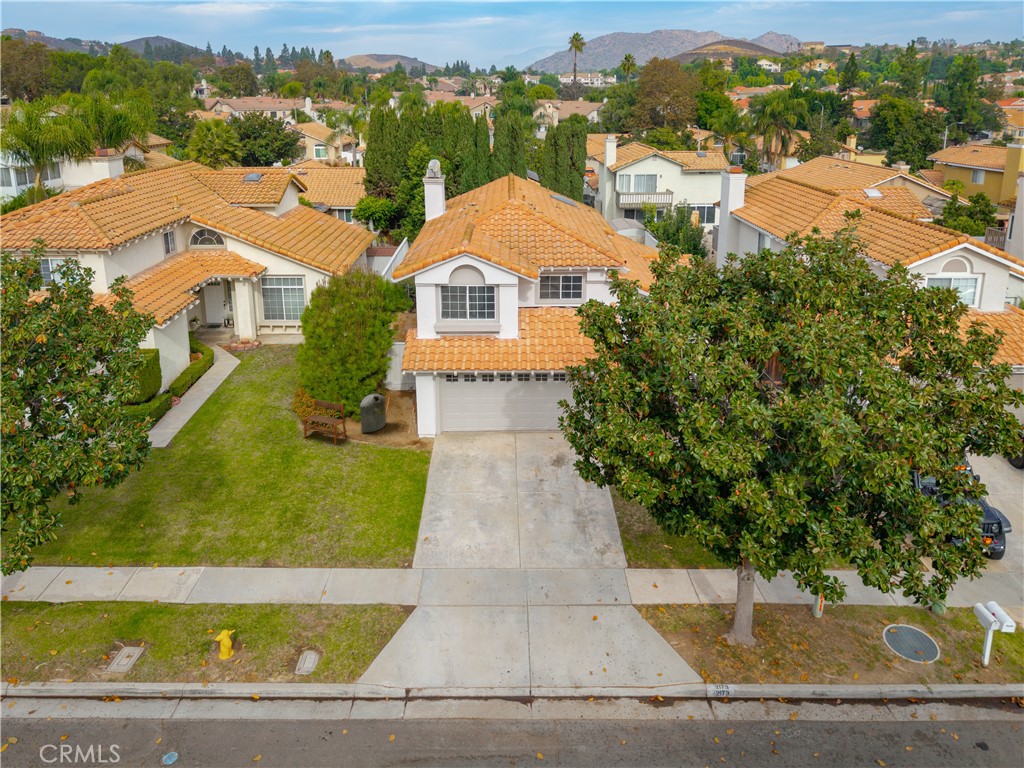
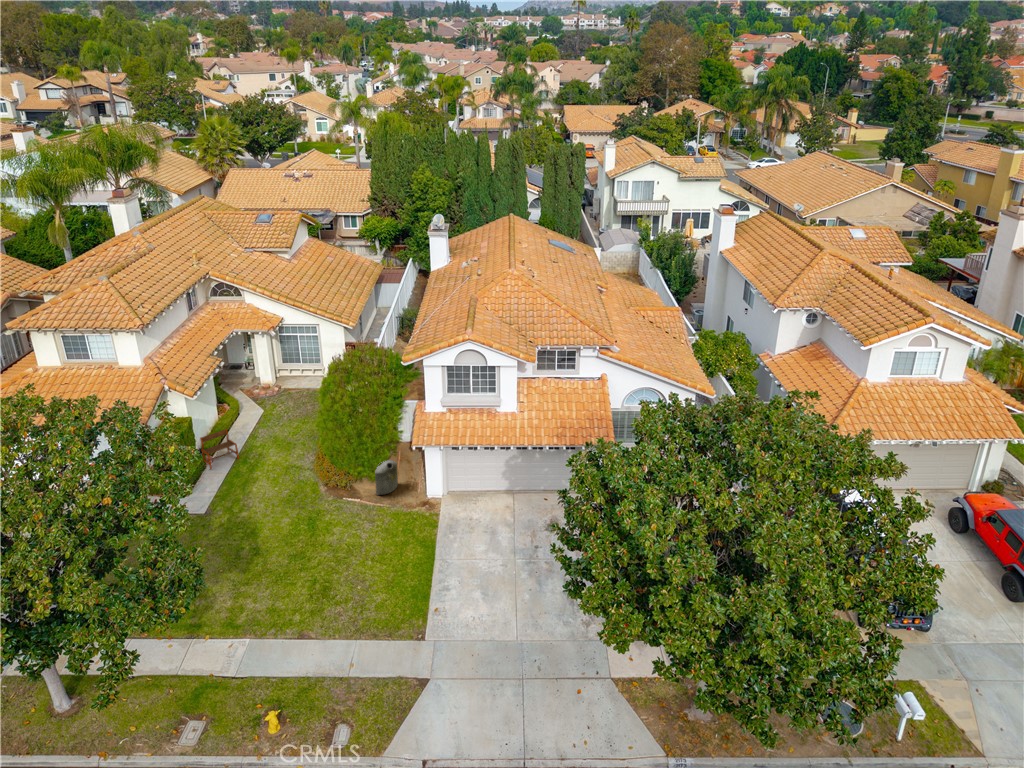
bench: present [304,399,347,444] -> present [200,429,239,469]

